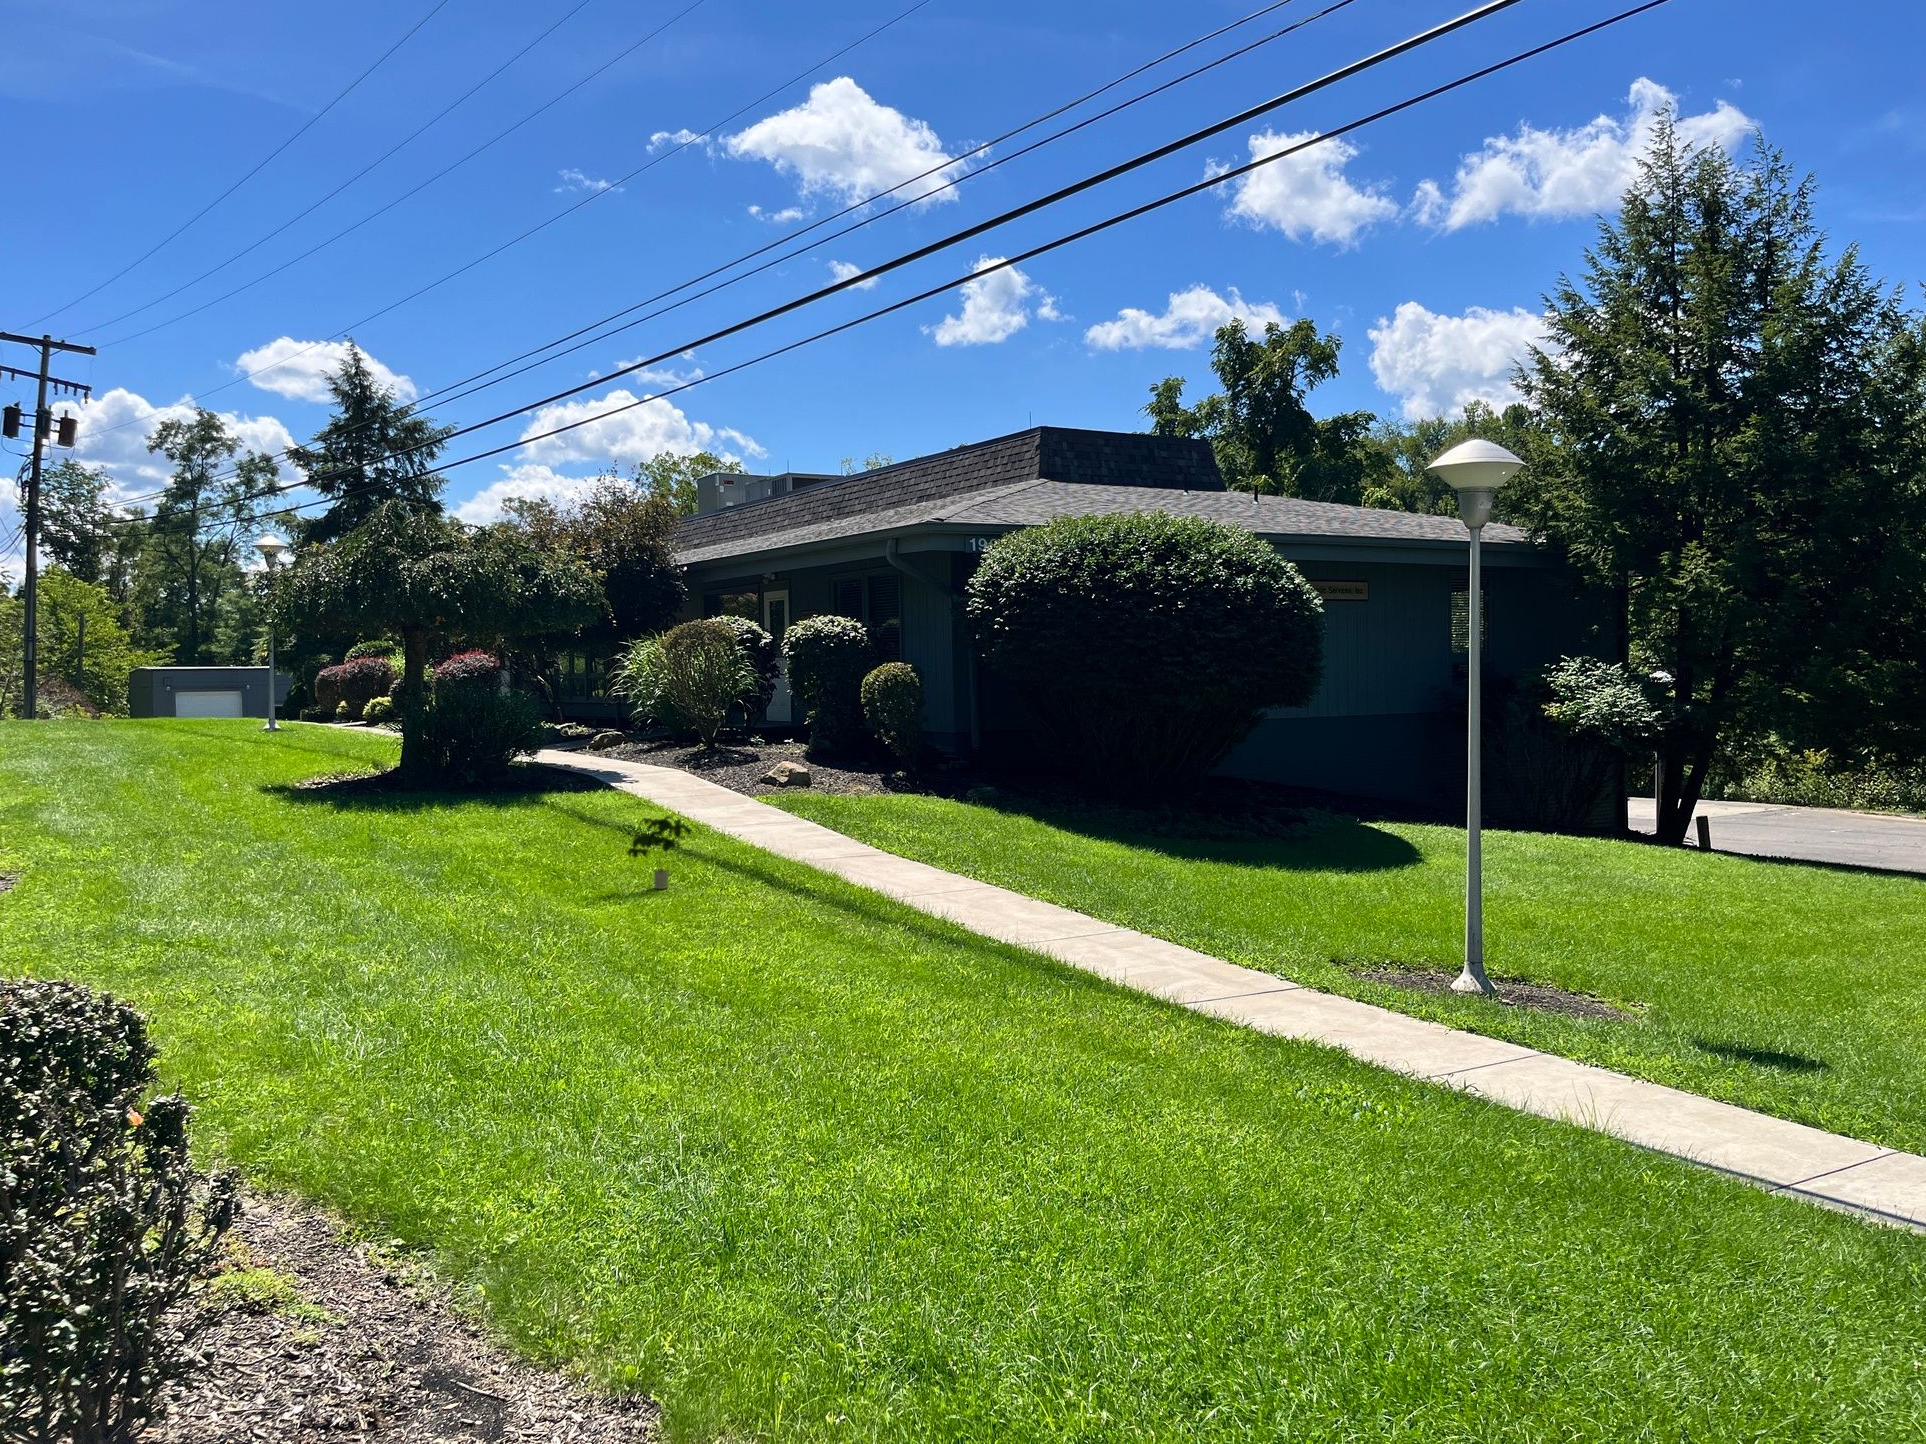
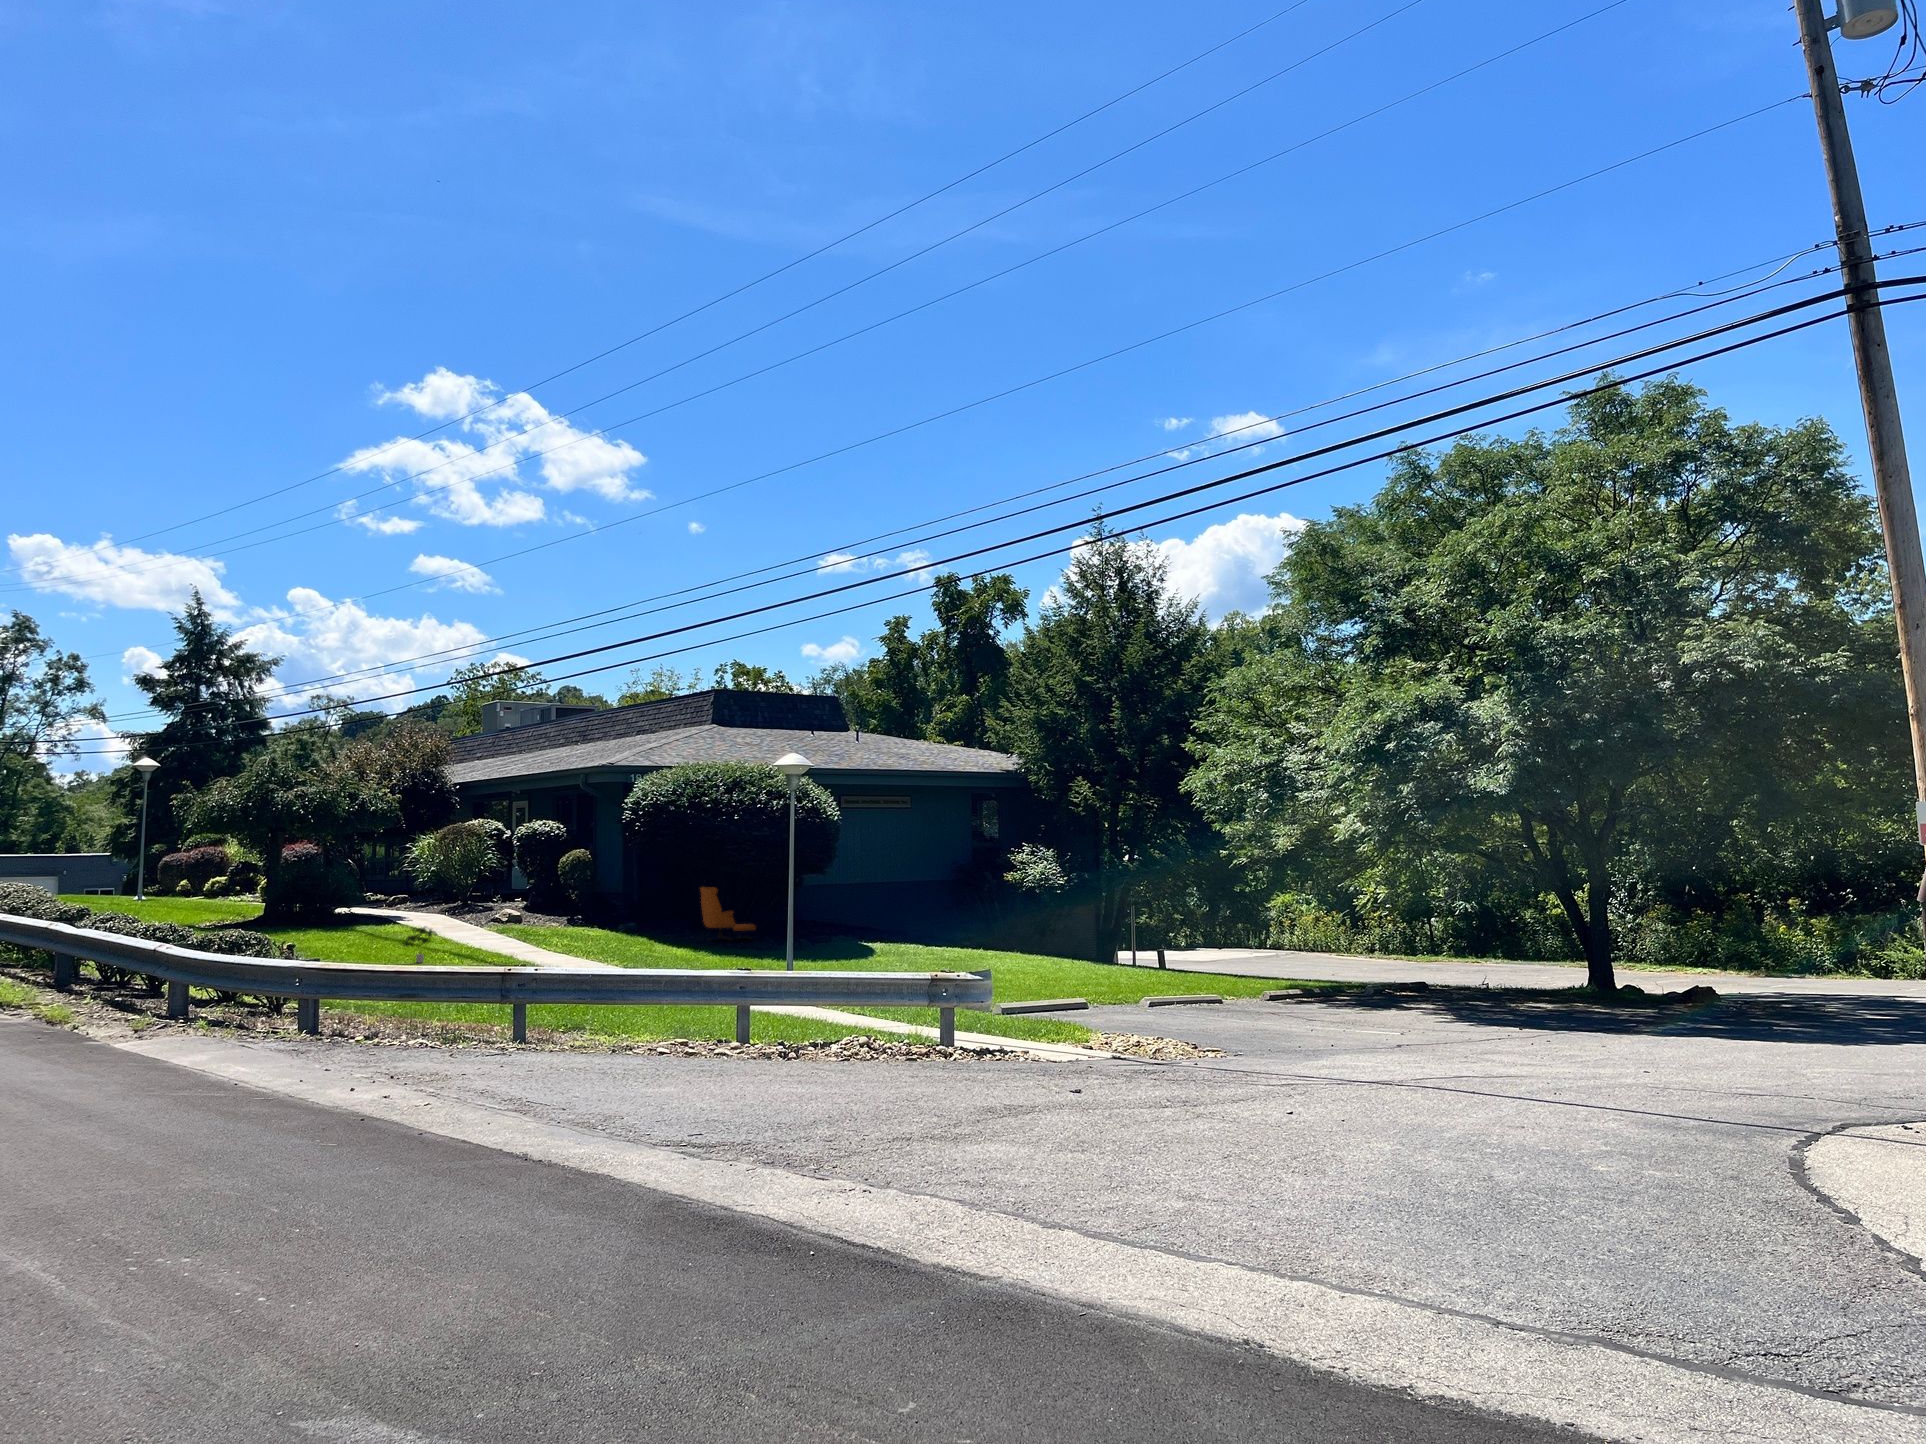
lounge chair: none [1119,729,1208,825] -> present [700,887,756,941]

